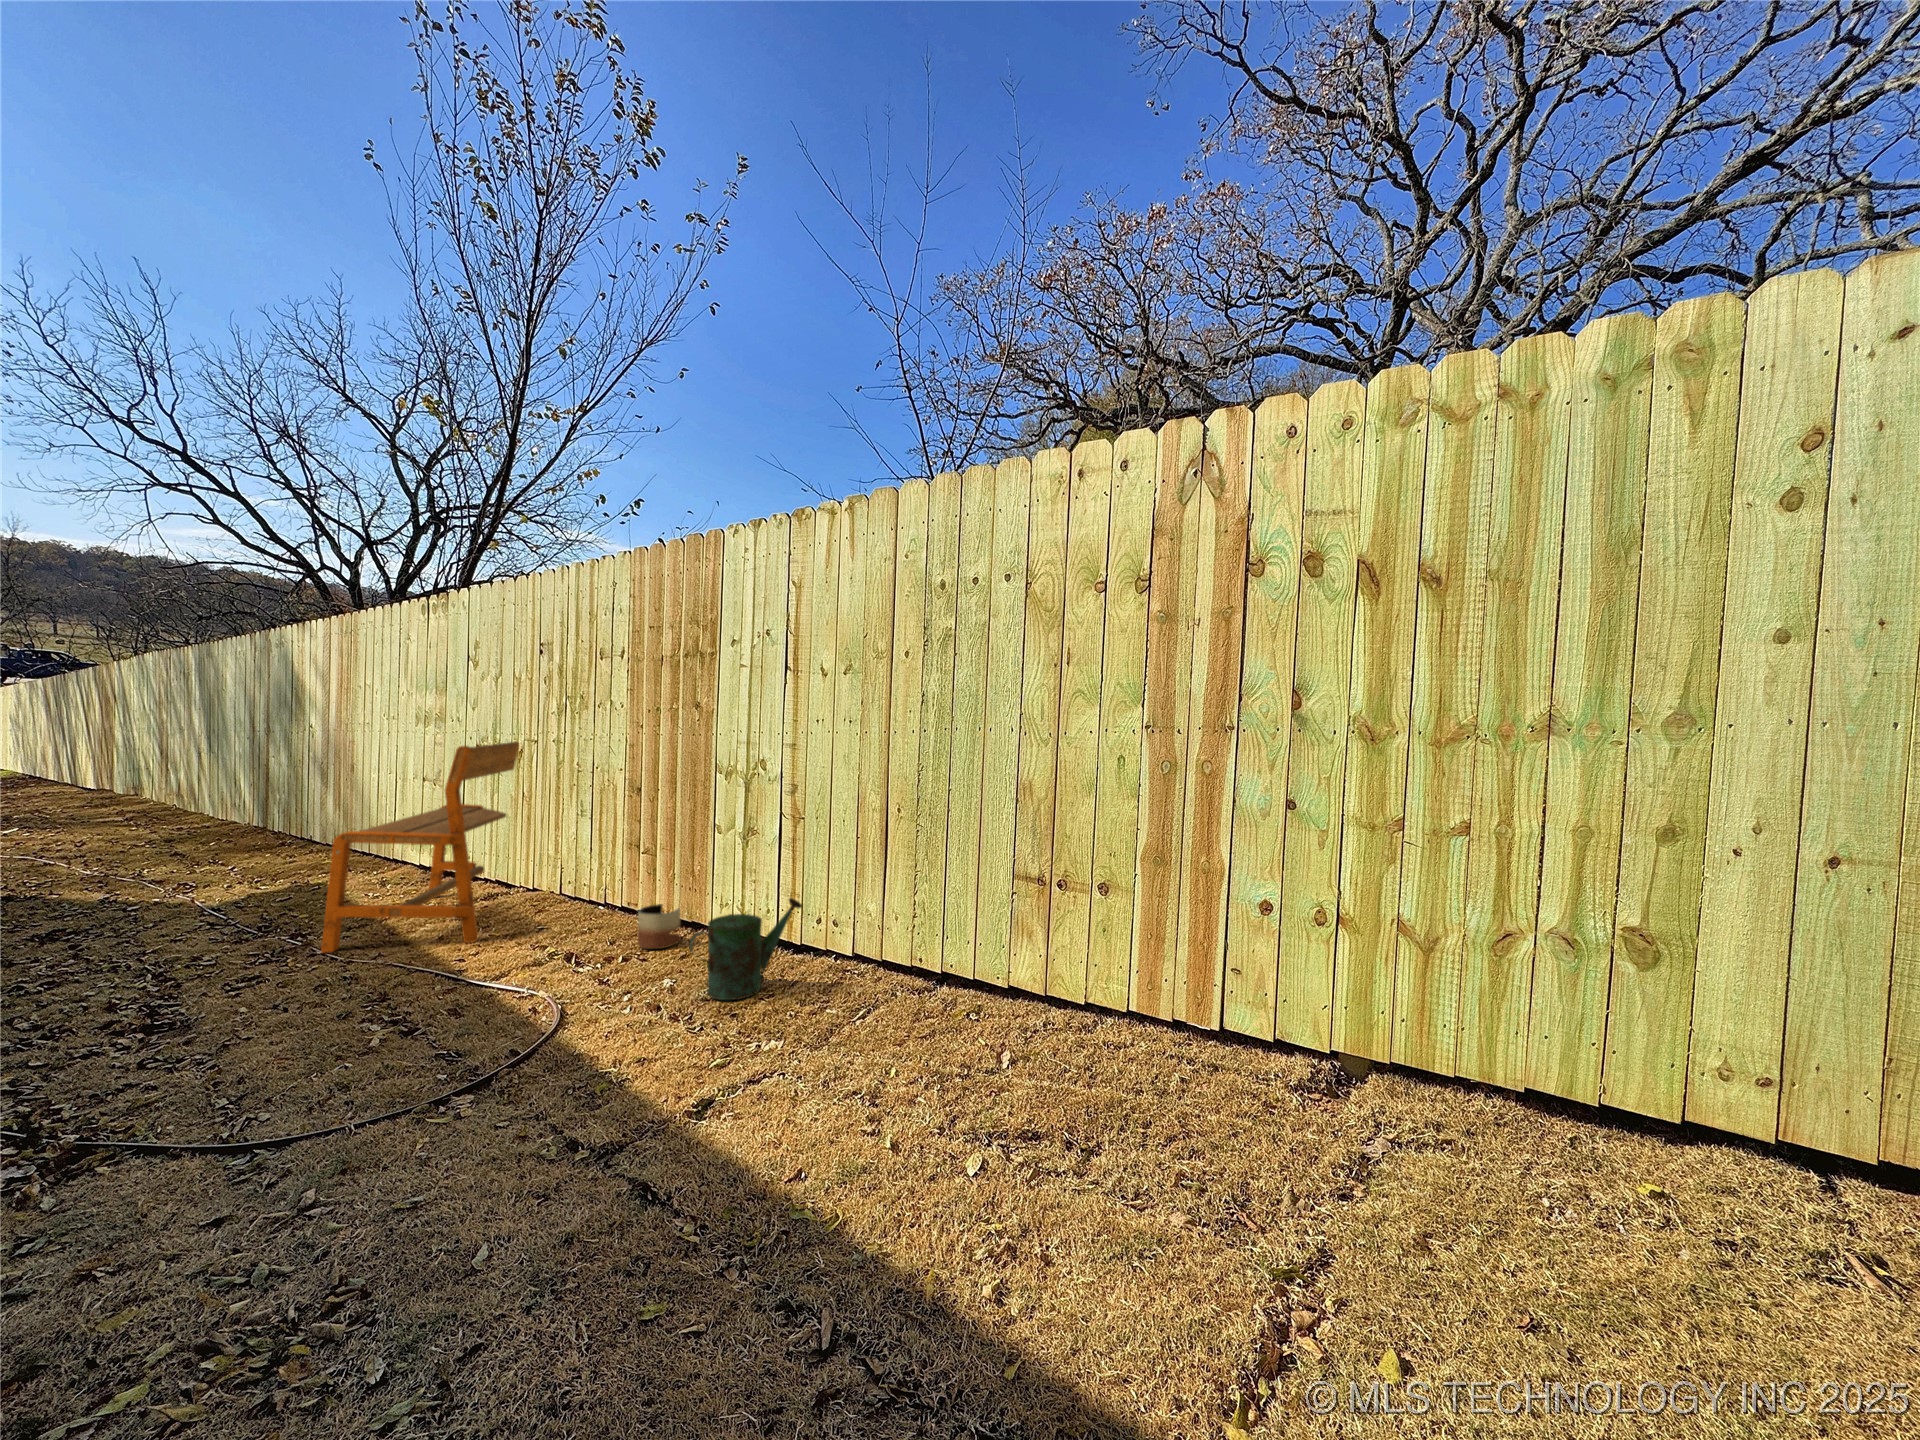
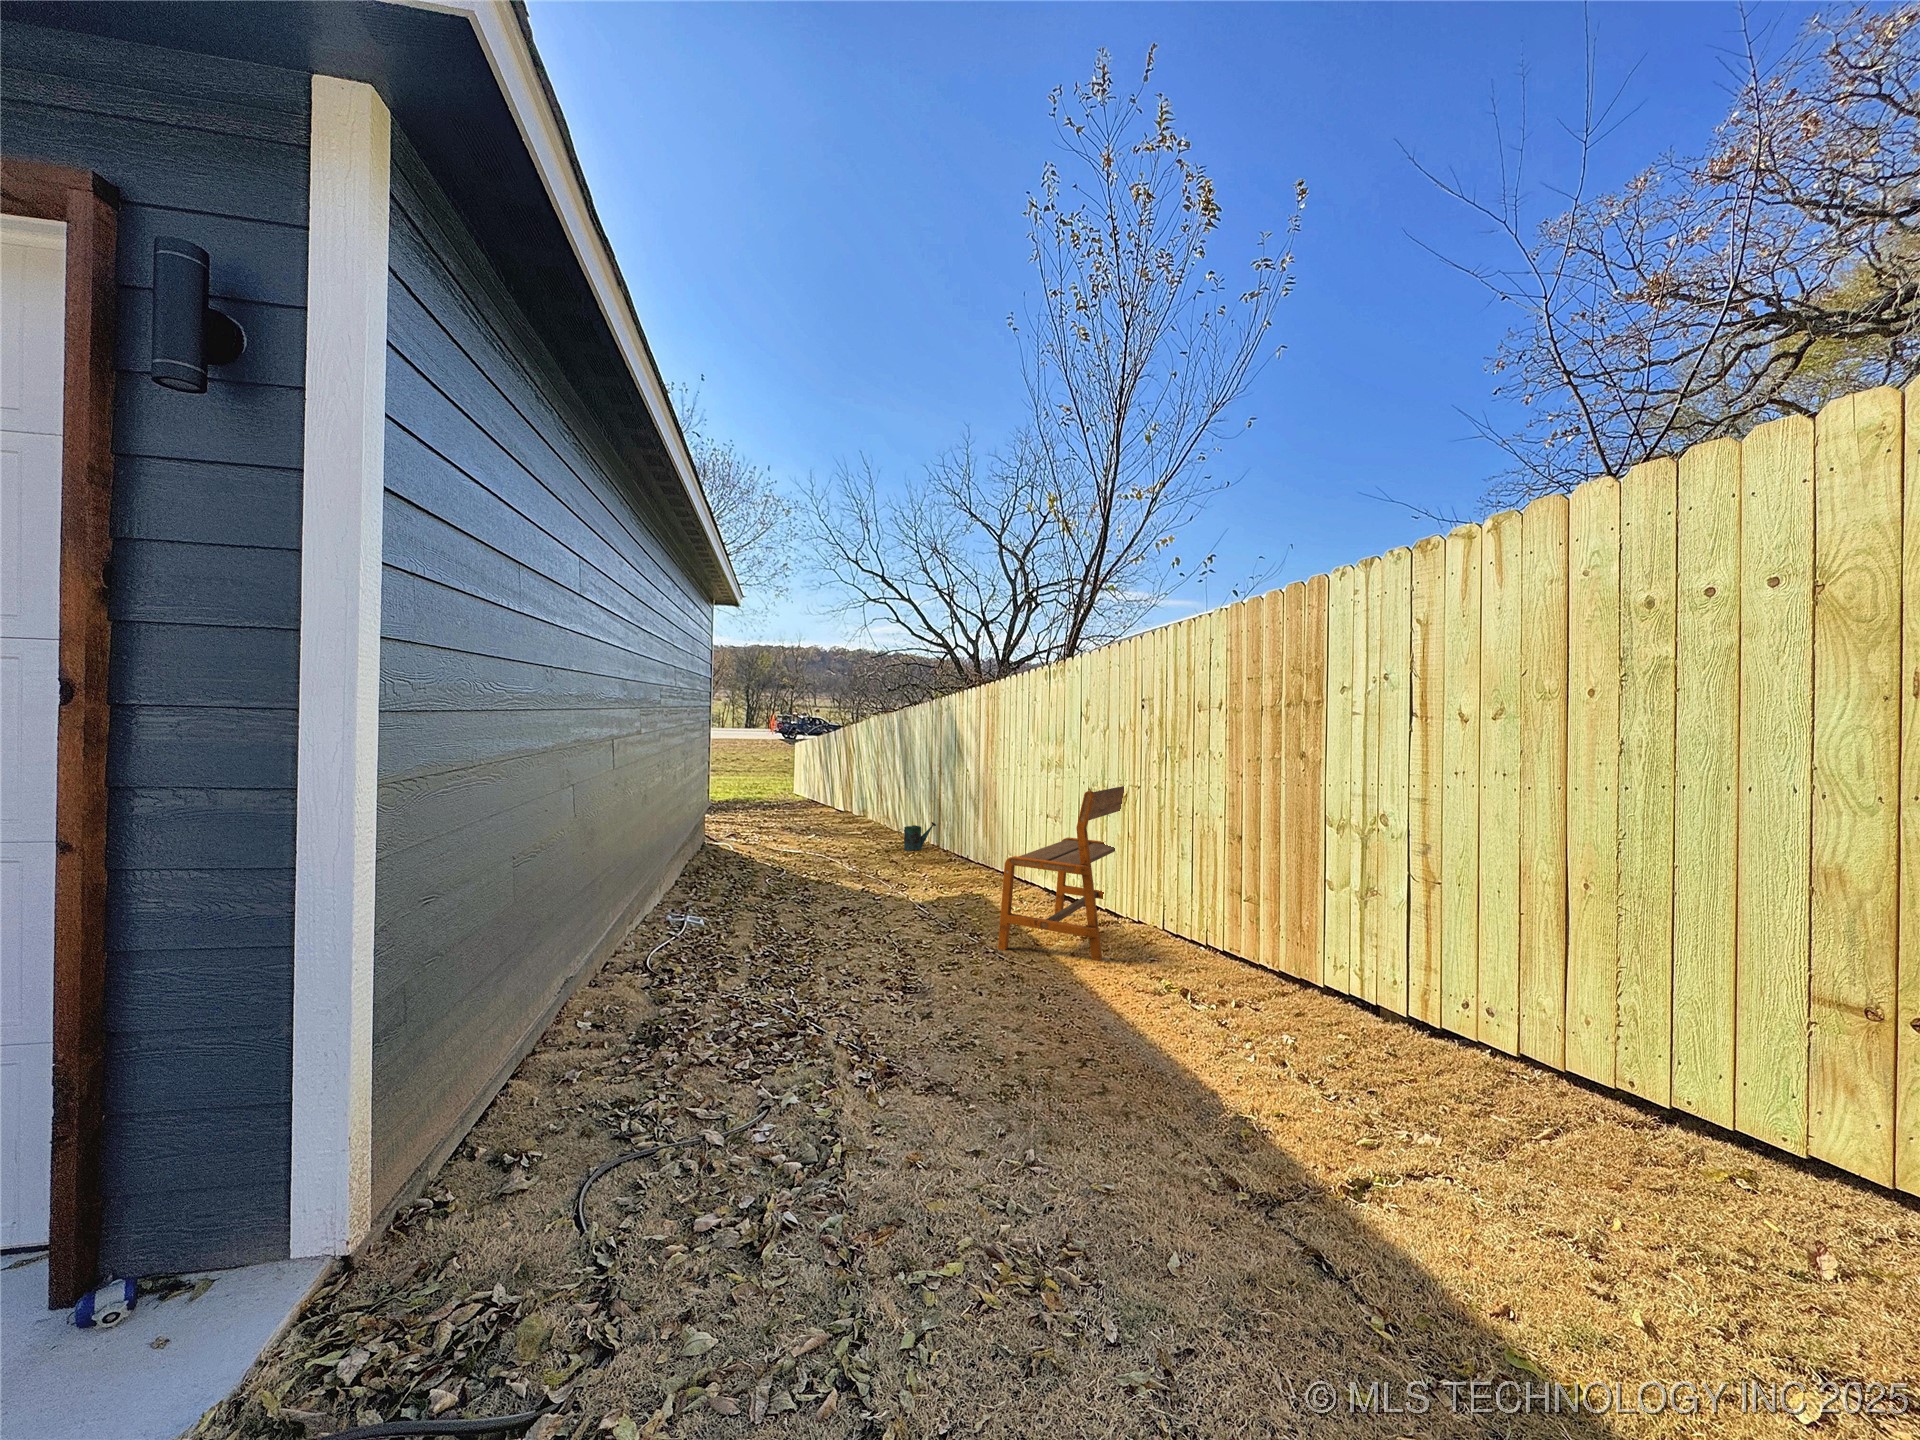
watering can: present [689,898,802,1000] -> present [898,822,936,851]
planter: present [638,904,681,949] -> none [1246,954,1289,1000]

